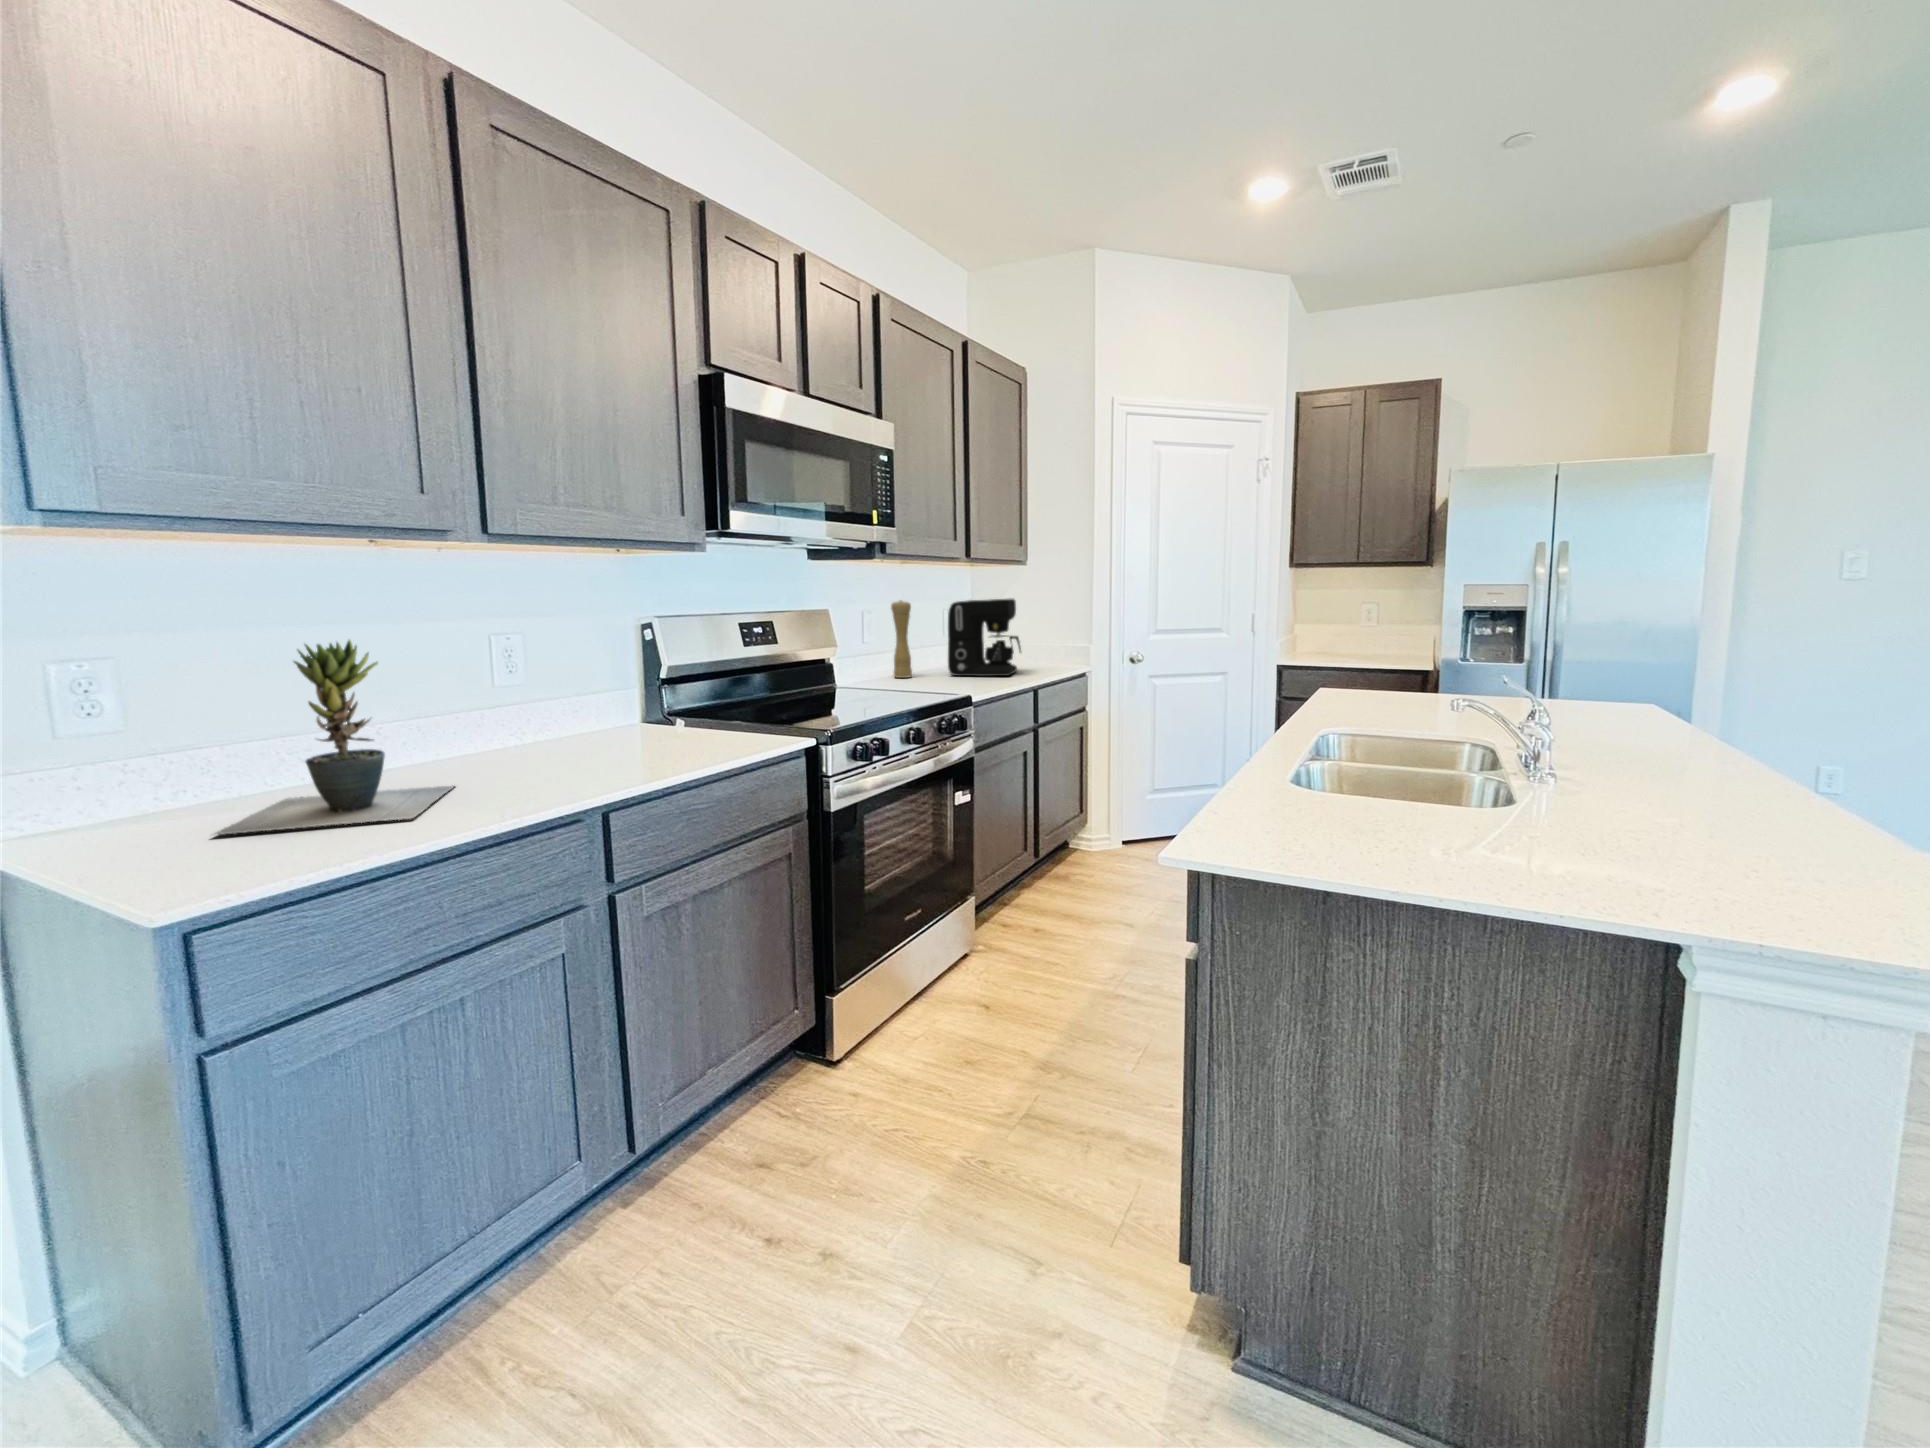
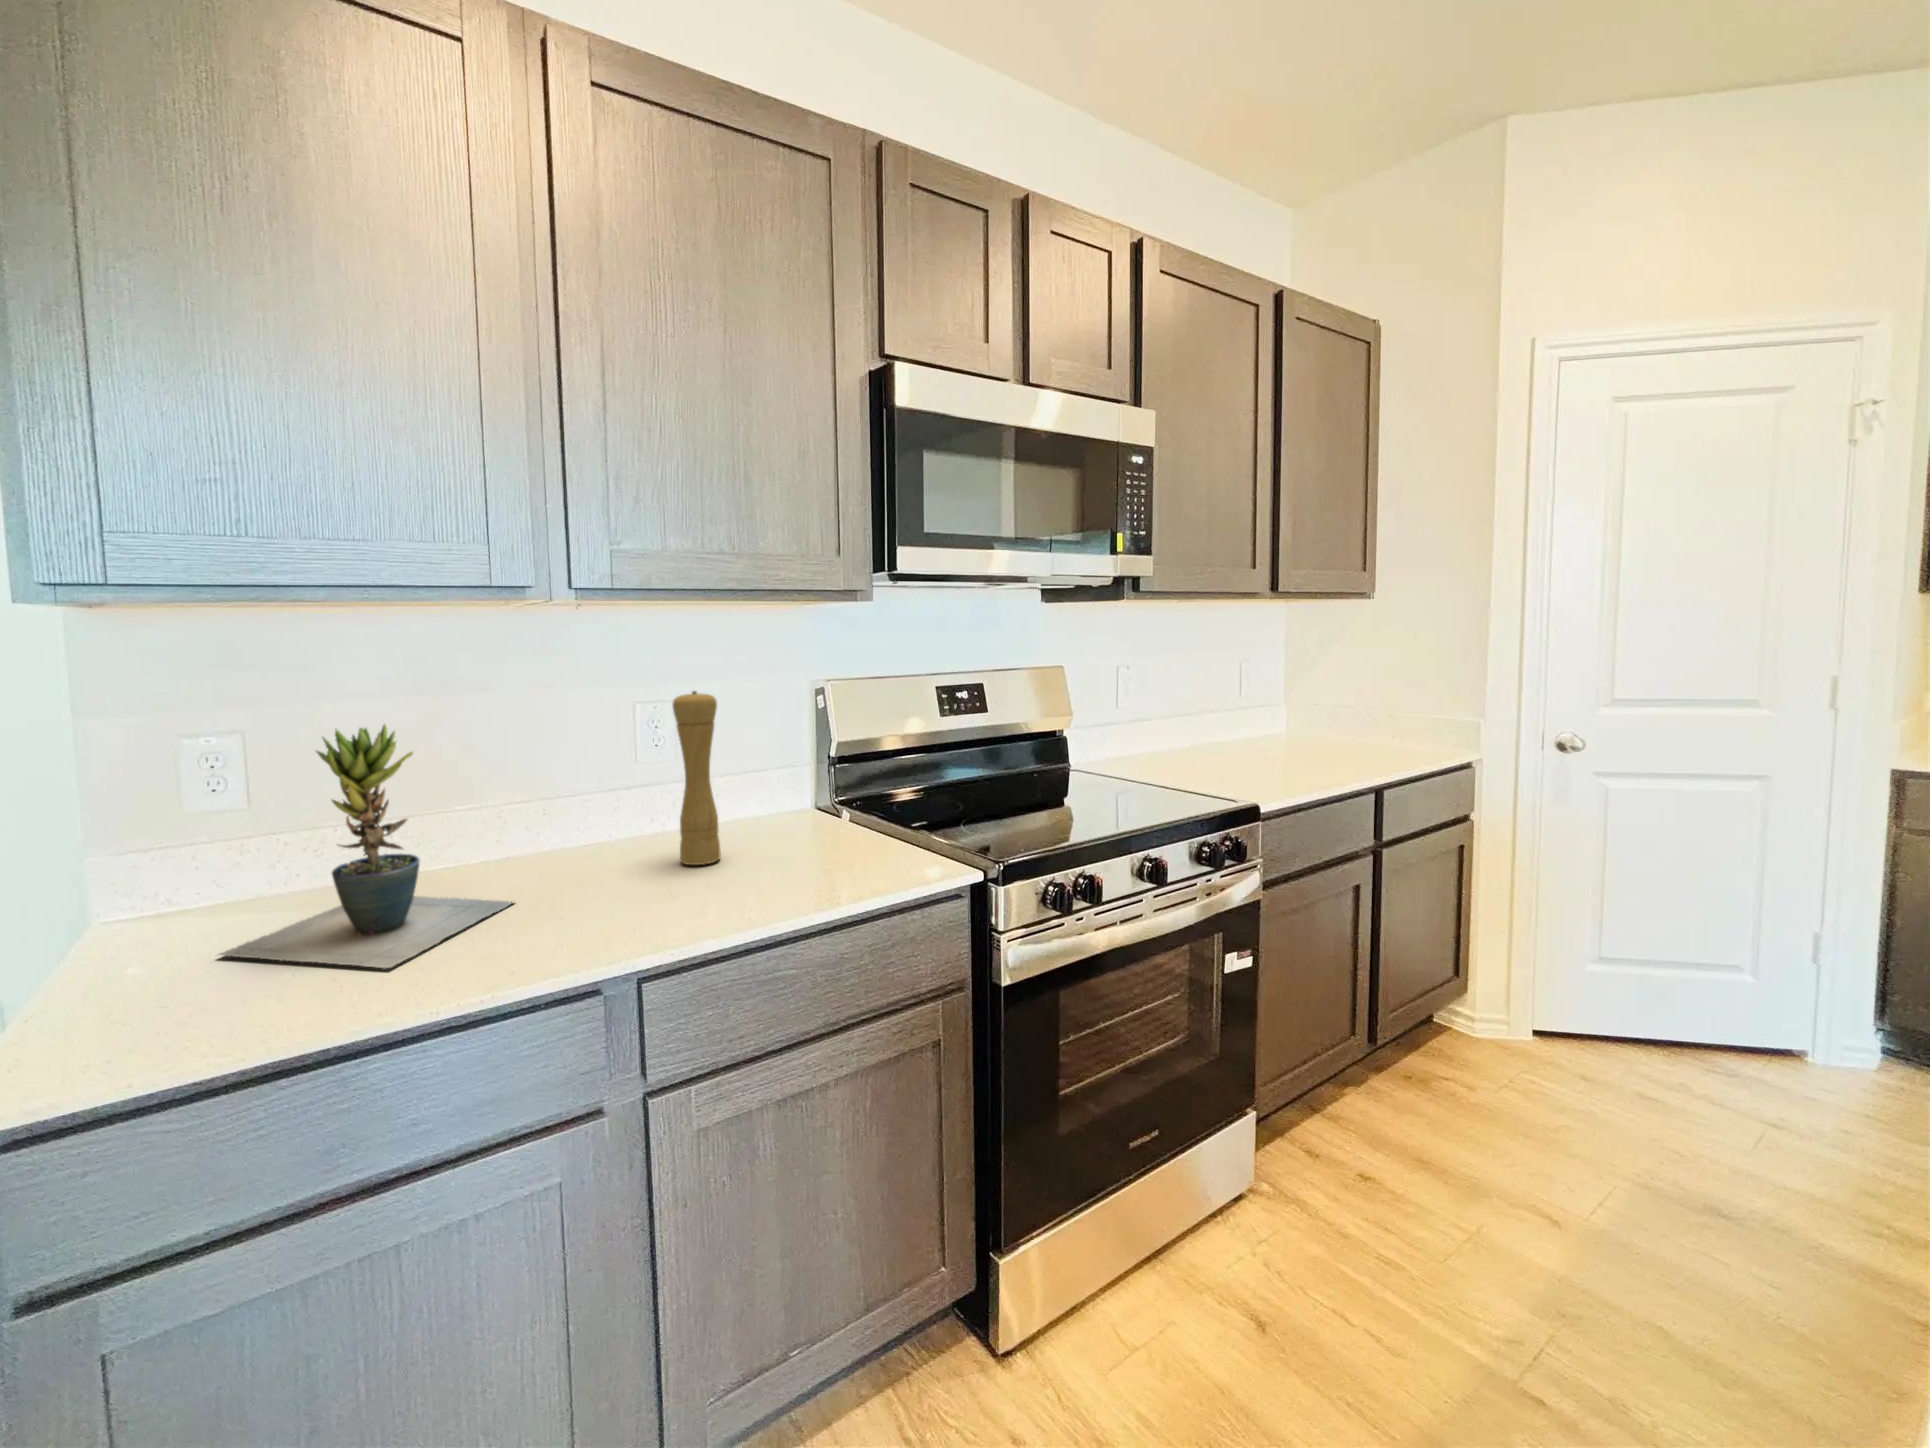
coffee maker: present [948,598,1021,676] -> none [1238,651,1356,767]
pepper mill: present [891,601,912,678] -> present [673,691,721,865]

